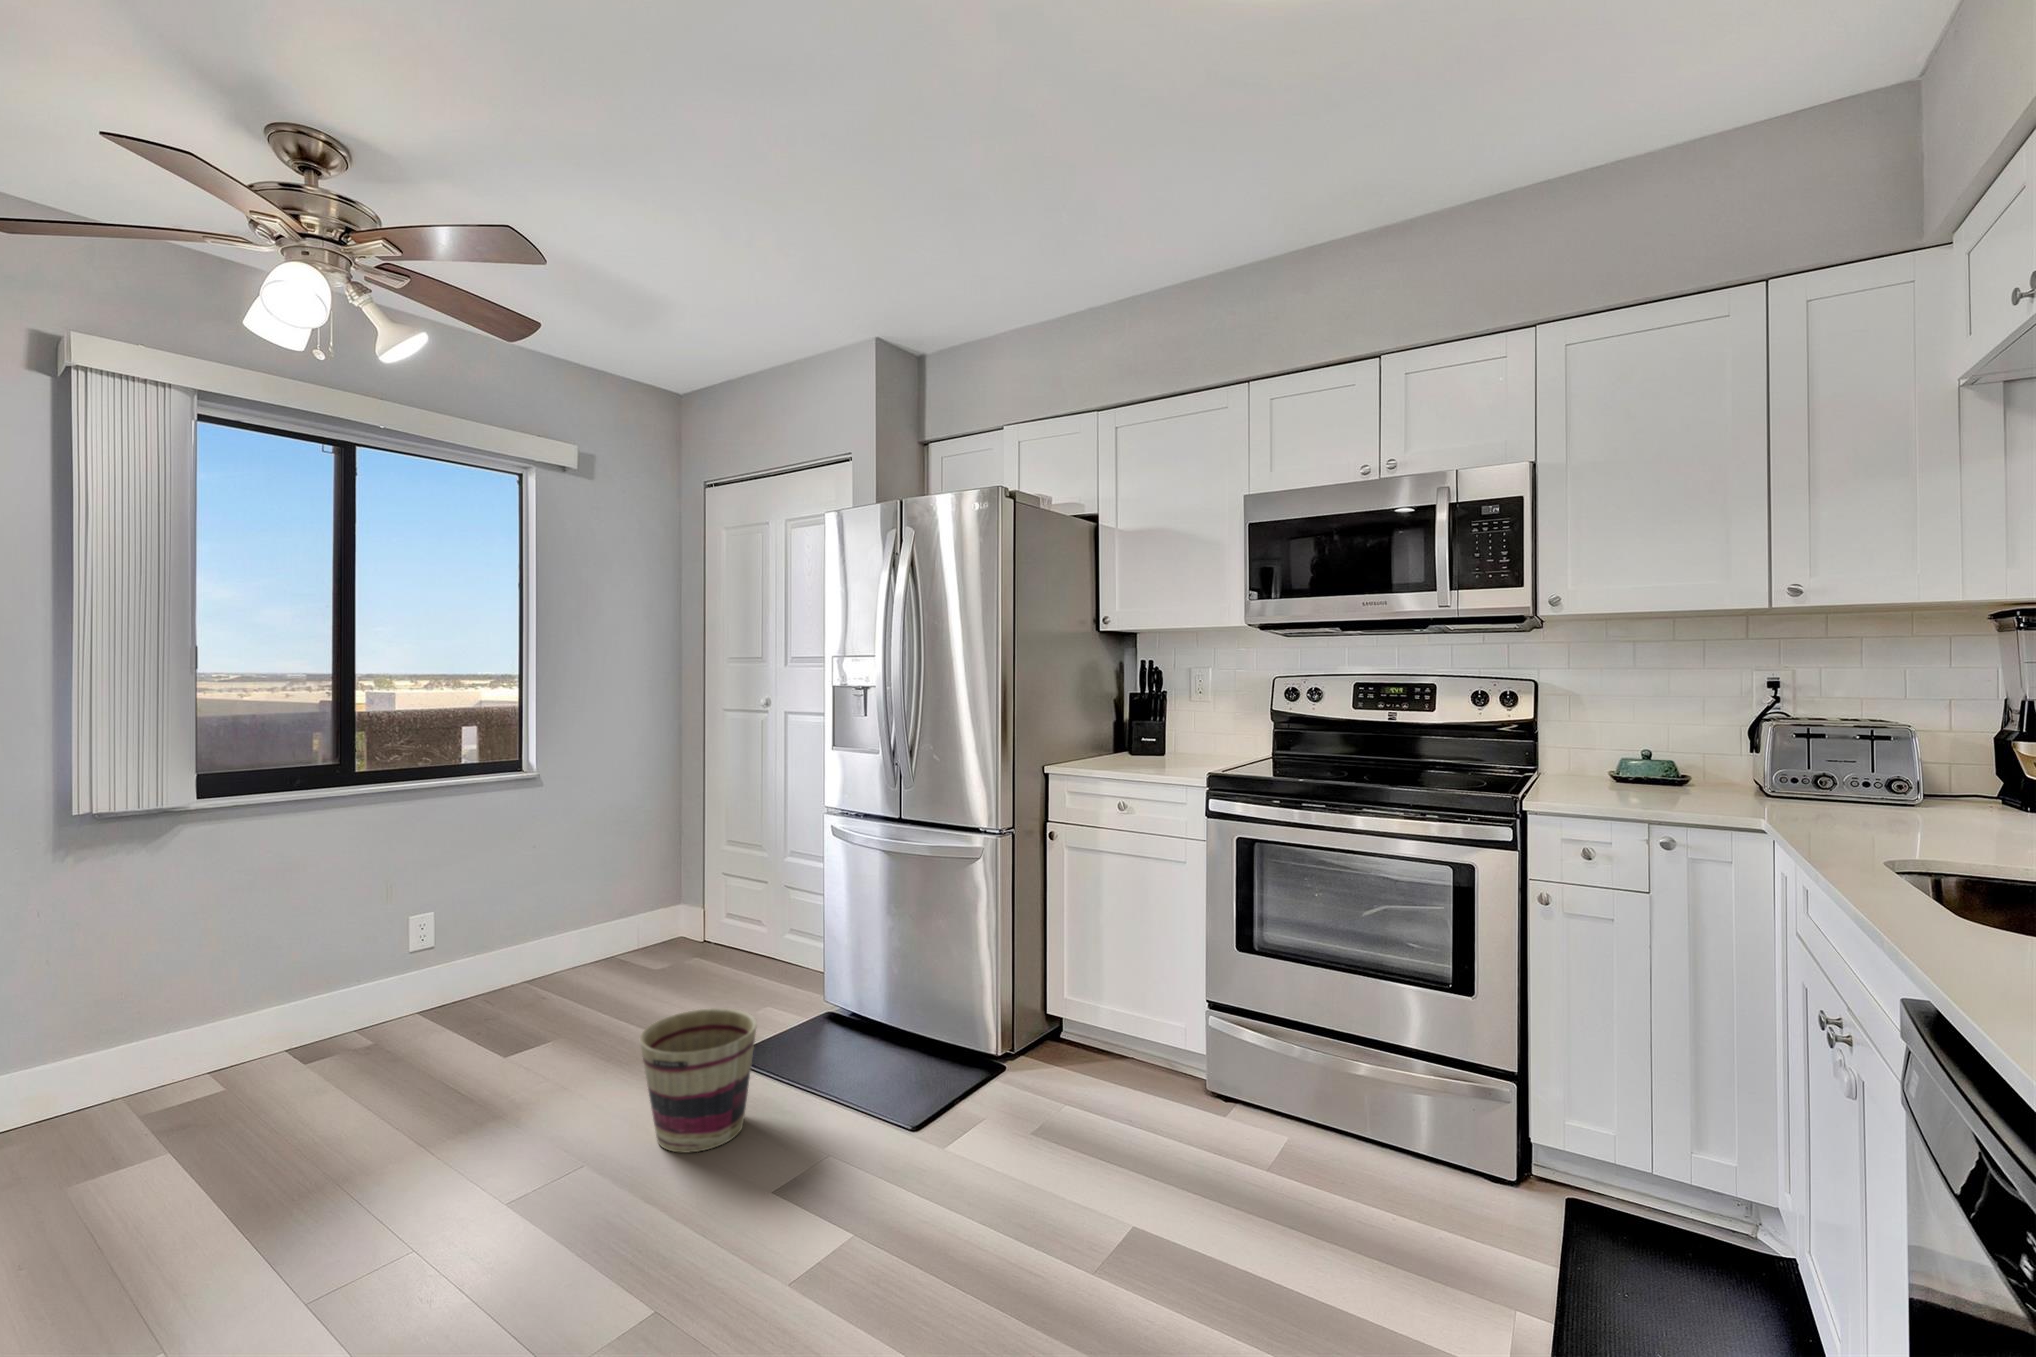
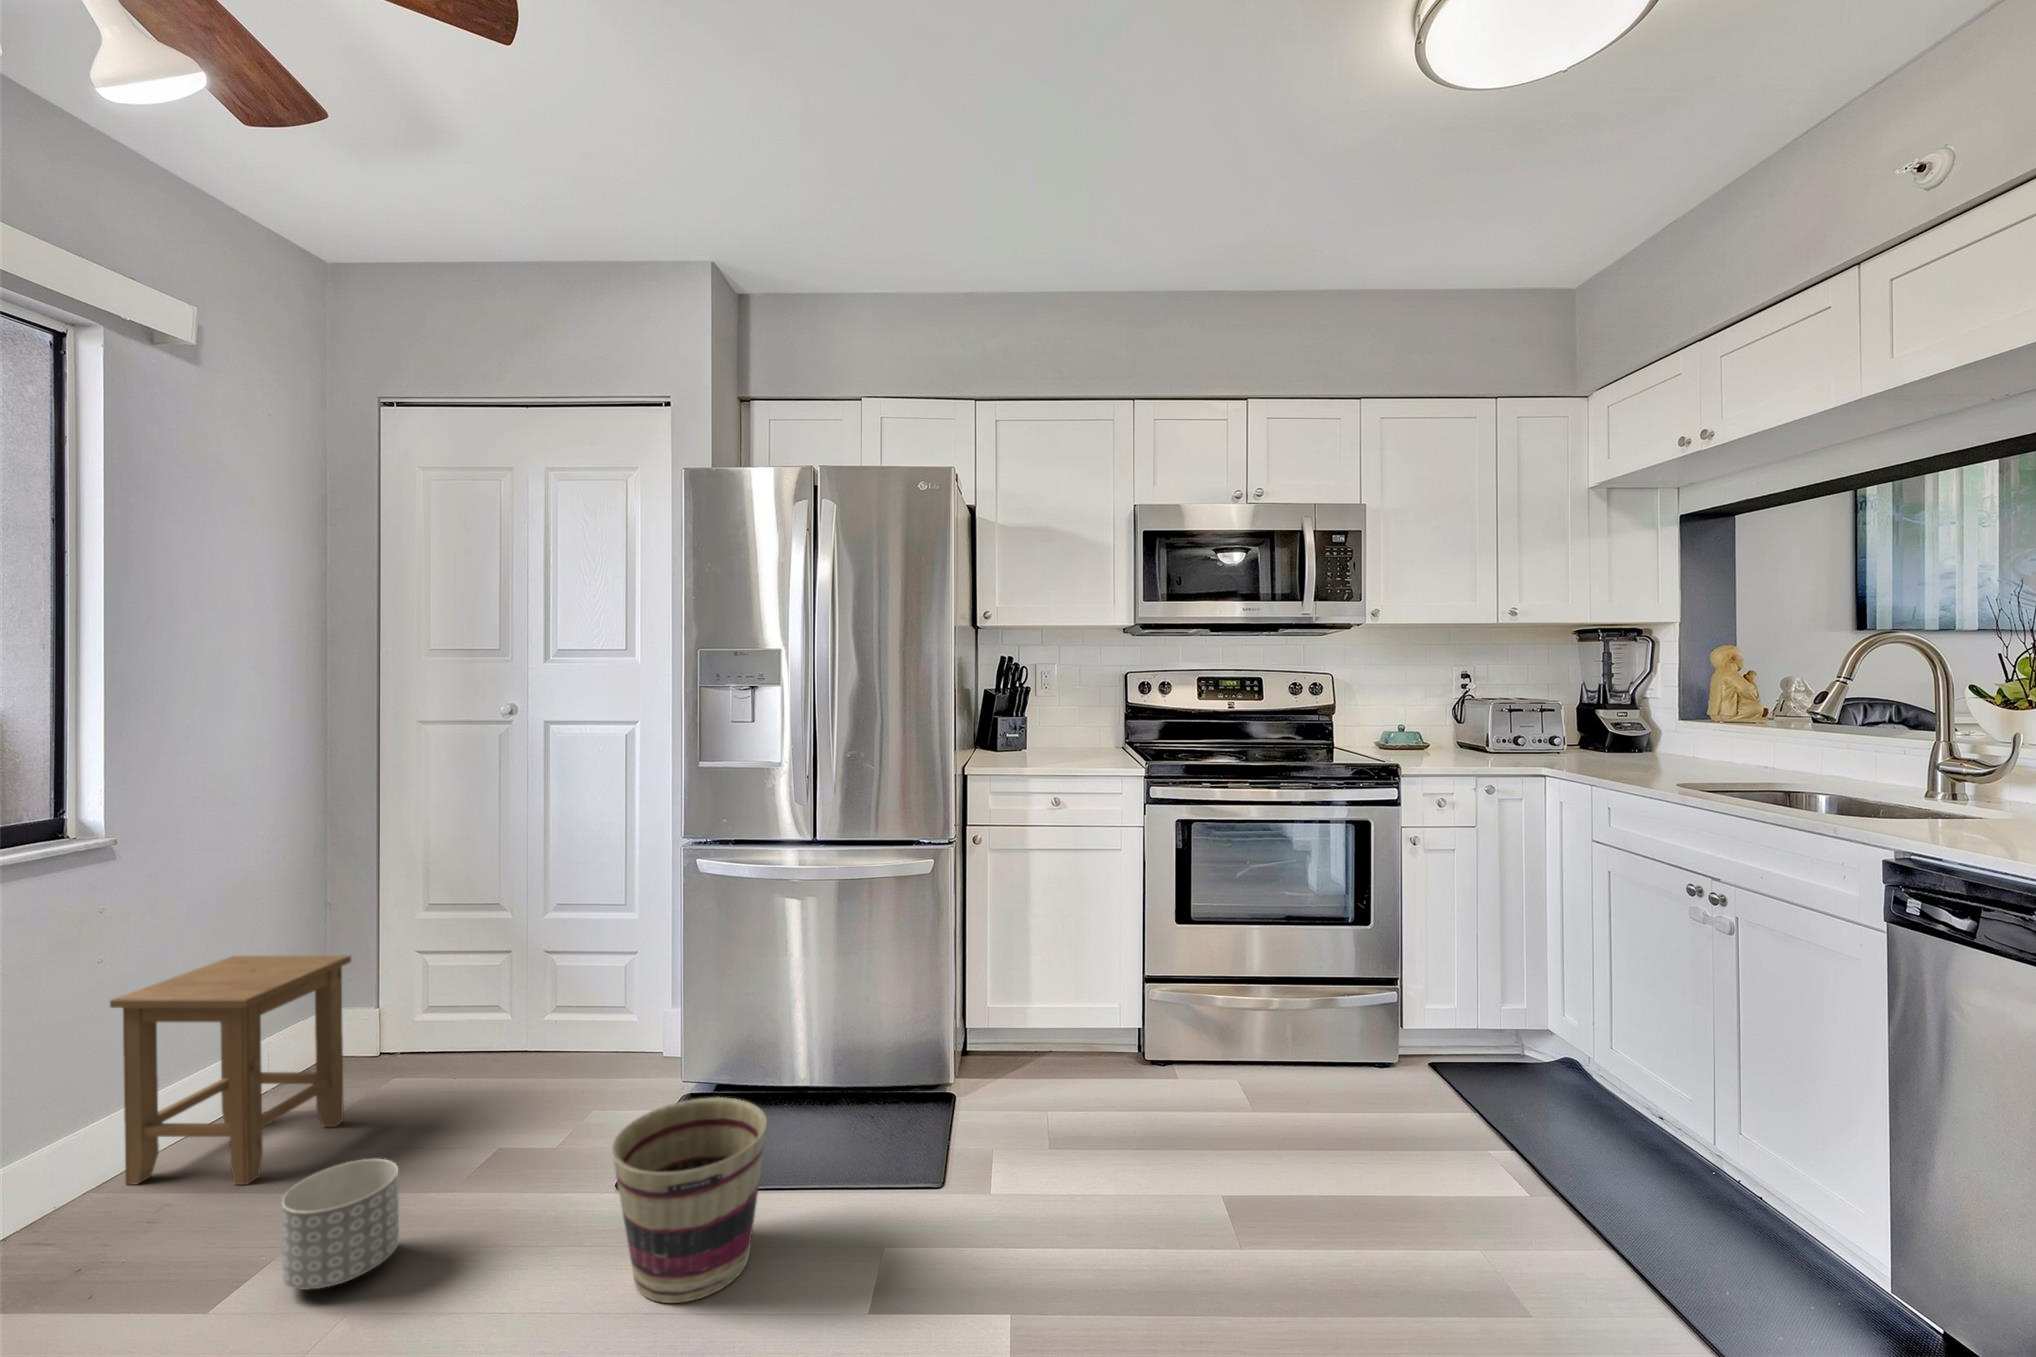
stool: none [525,861,650,1005] -> present [110,956,351,1185]
planter: none [521,1000,589,1073] -> present [282,1159,399,1289]

